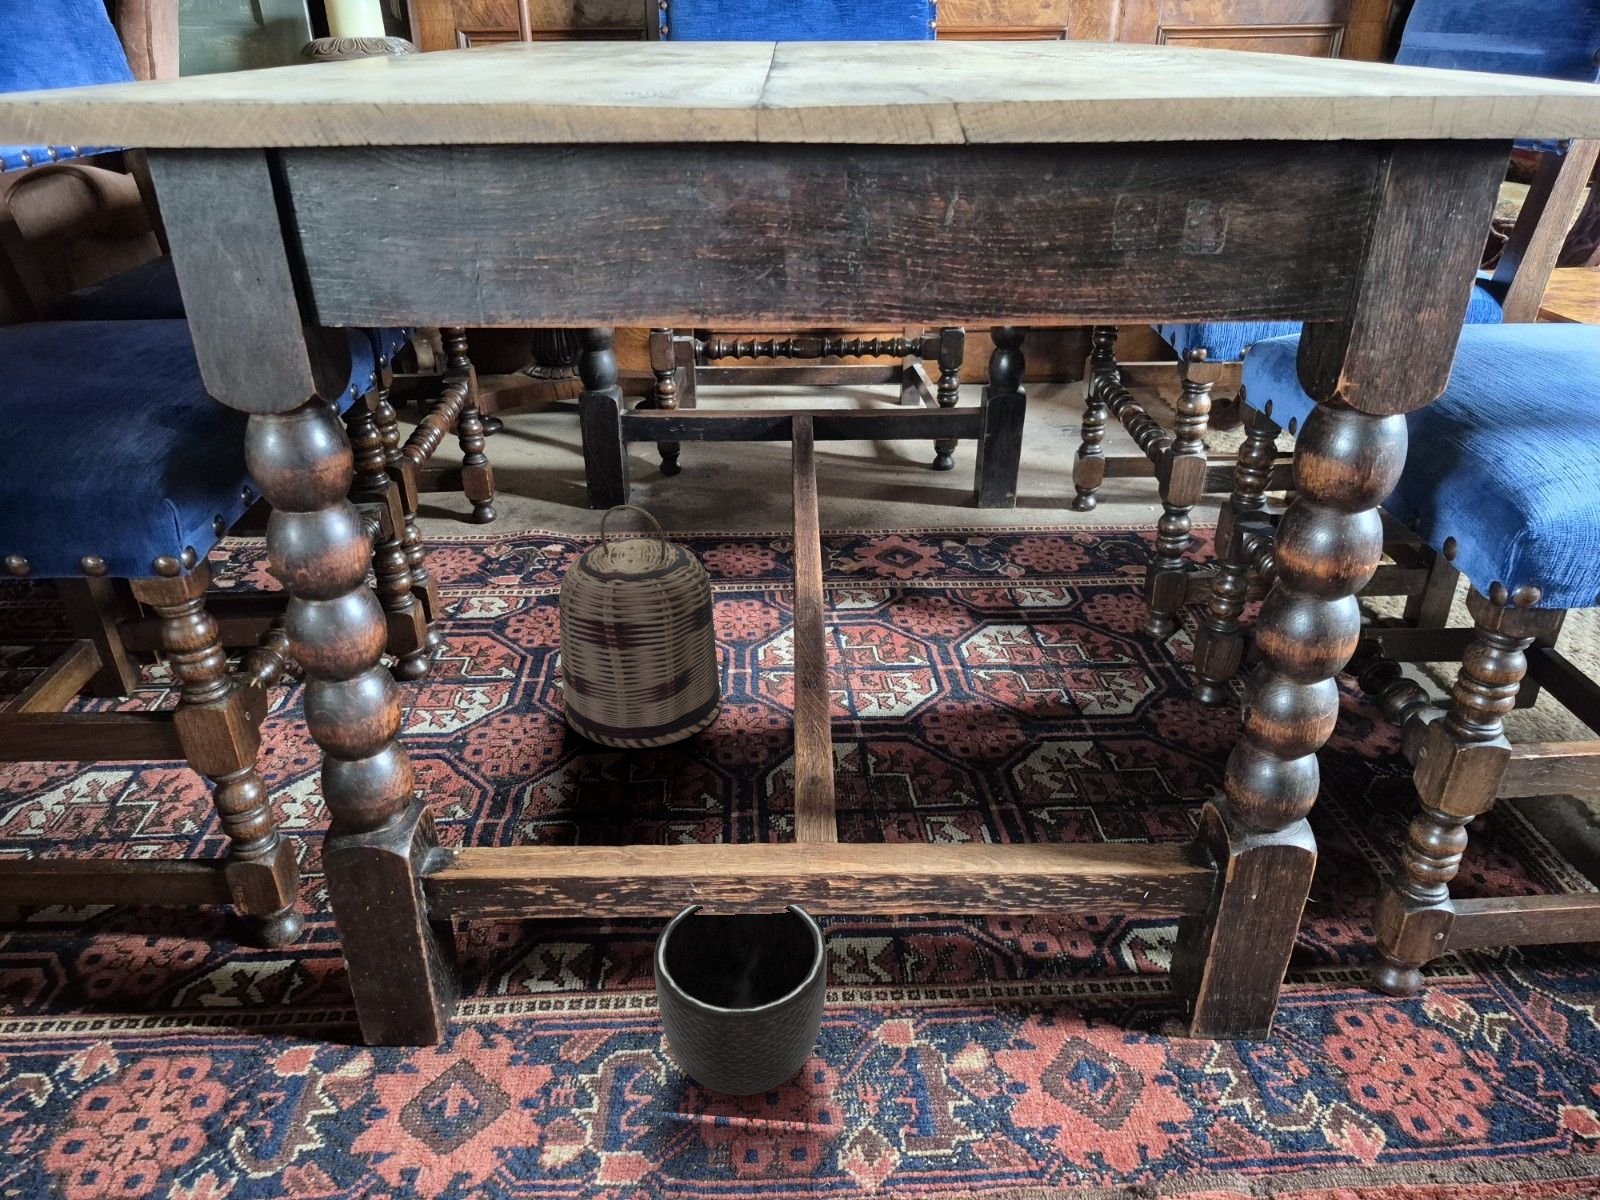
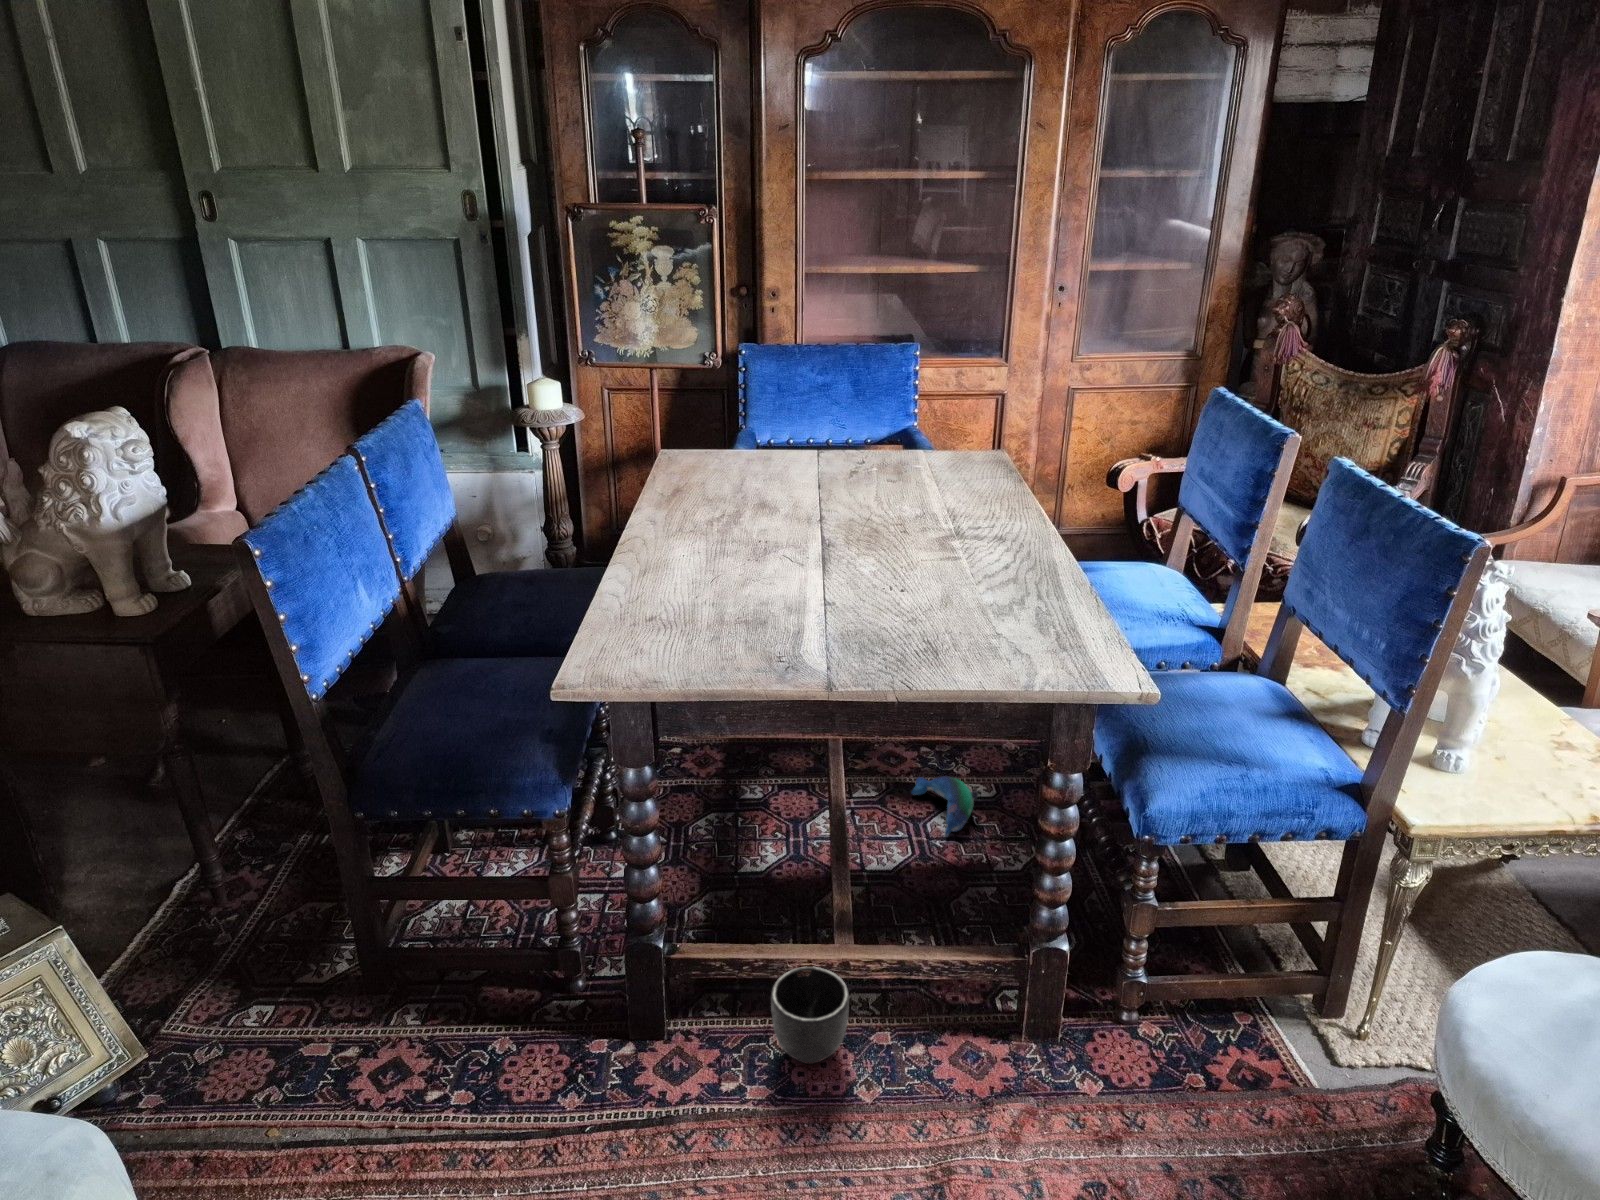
basket: present [559,505,723,748] -> none [700,754,788,888]
plush toy: none [933,570,1049,663] -> present [912,776,978,836]

